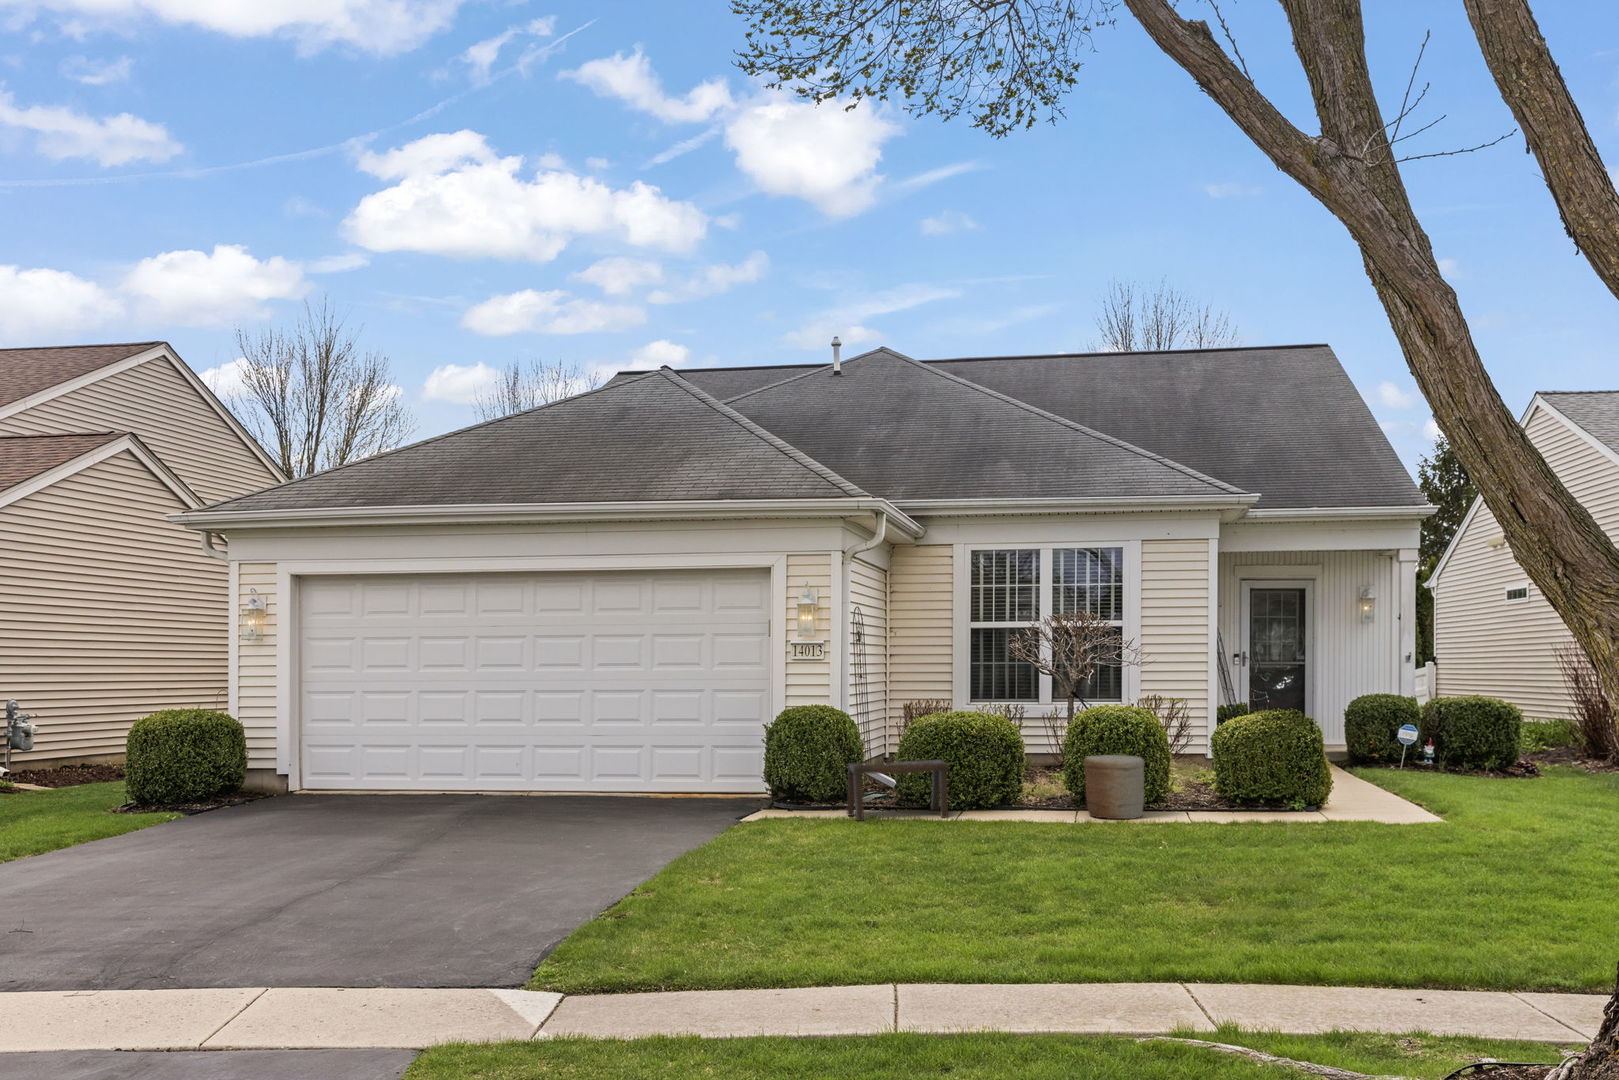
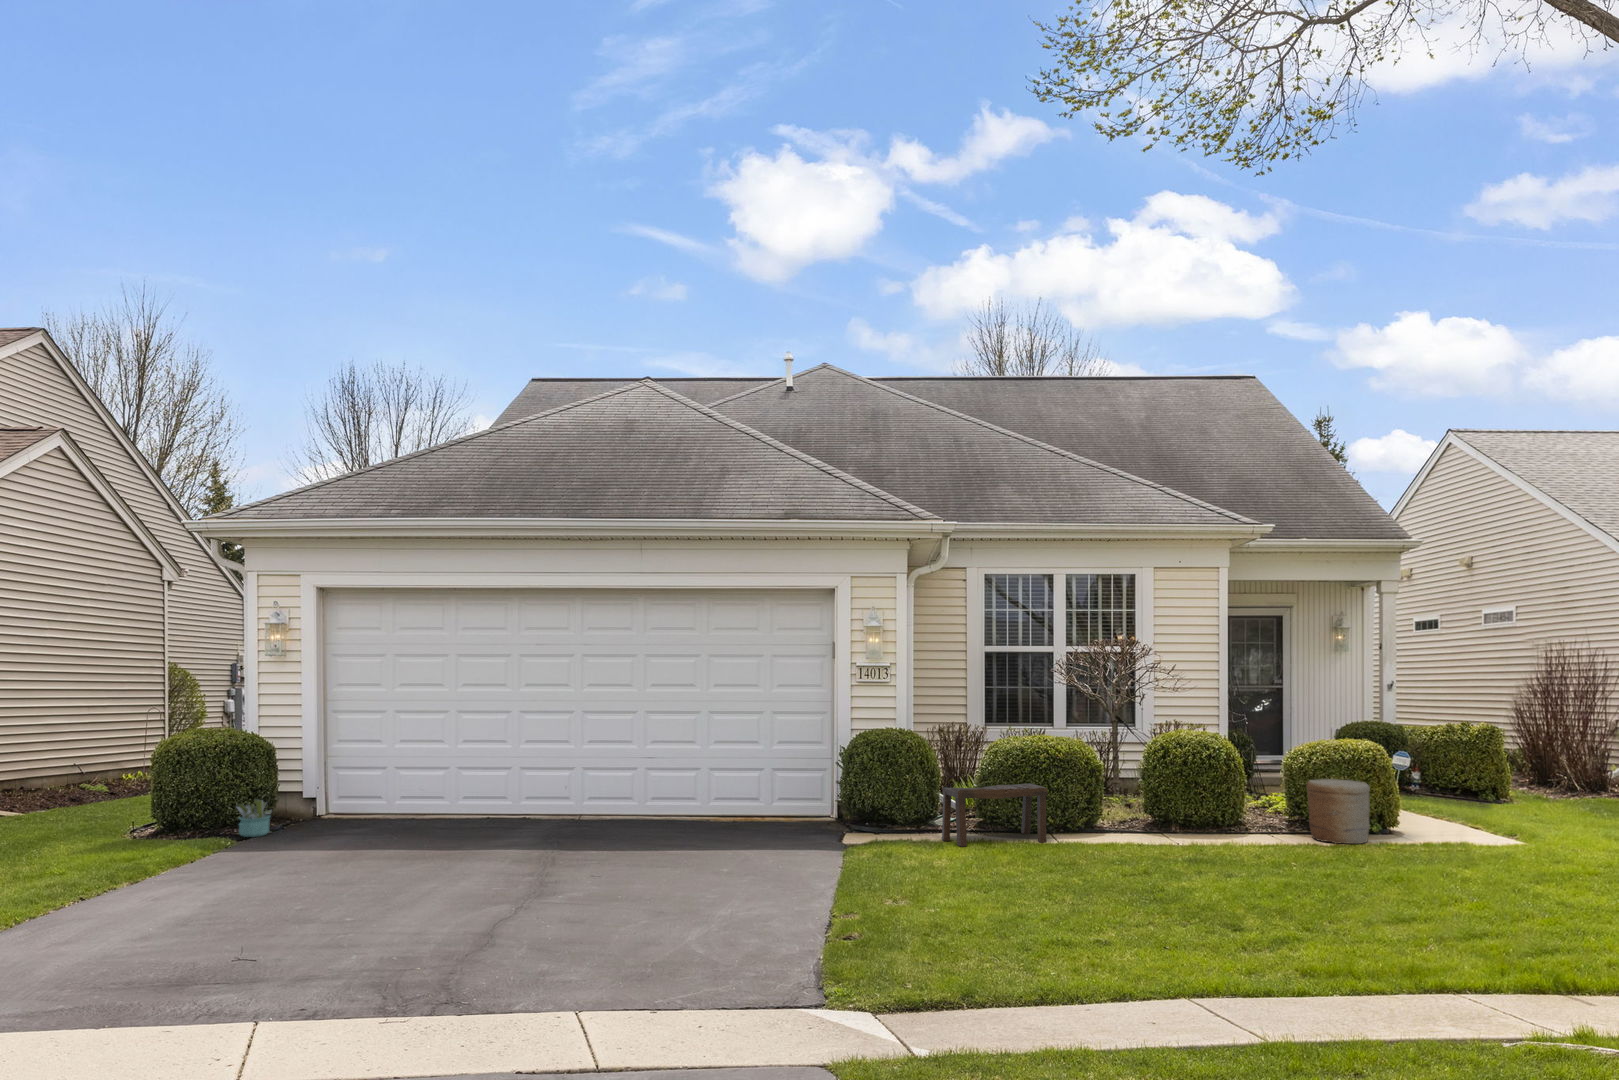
basket: present [1084,755,1144,819] -> present [1307,779,1370,844]
decorative plant: none [199,775,234,810] -> present [237,800,271,837]

